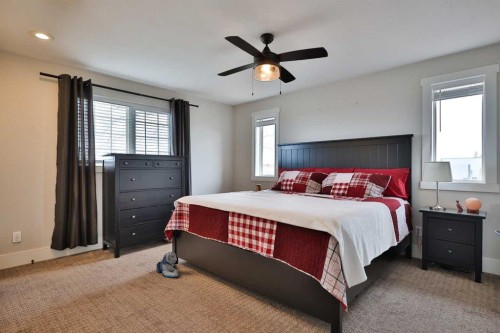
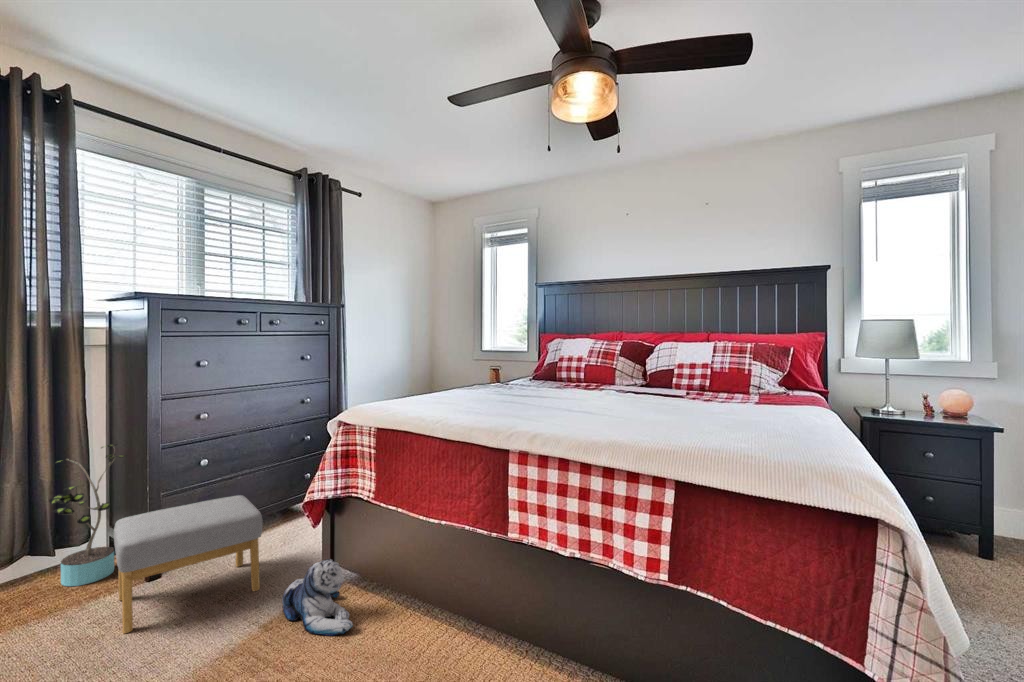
potted plant: none [84,208,108,258] -> present [49,444,126,586]
footstool: none [104,229,152,271] -> present [114,495,262,633]

